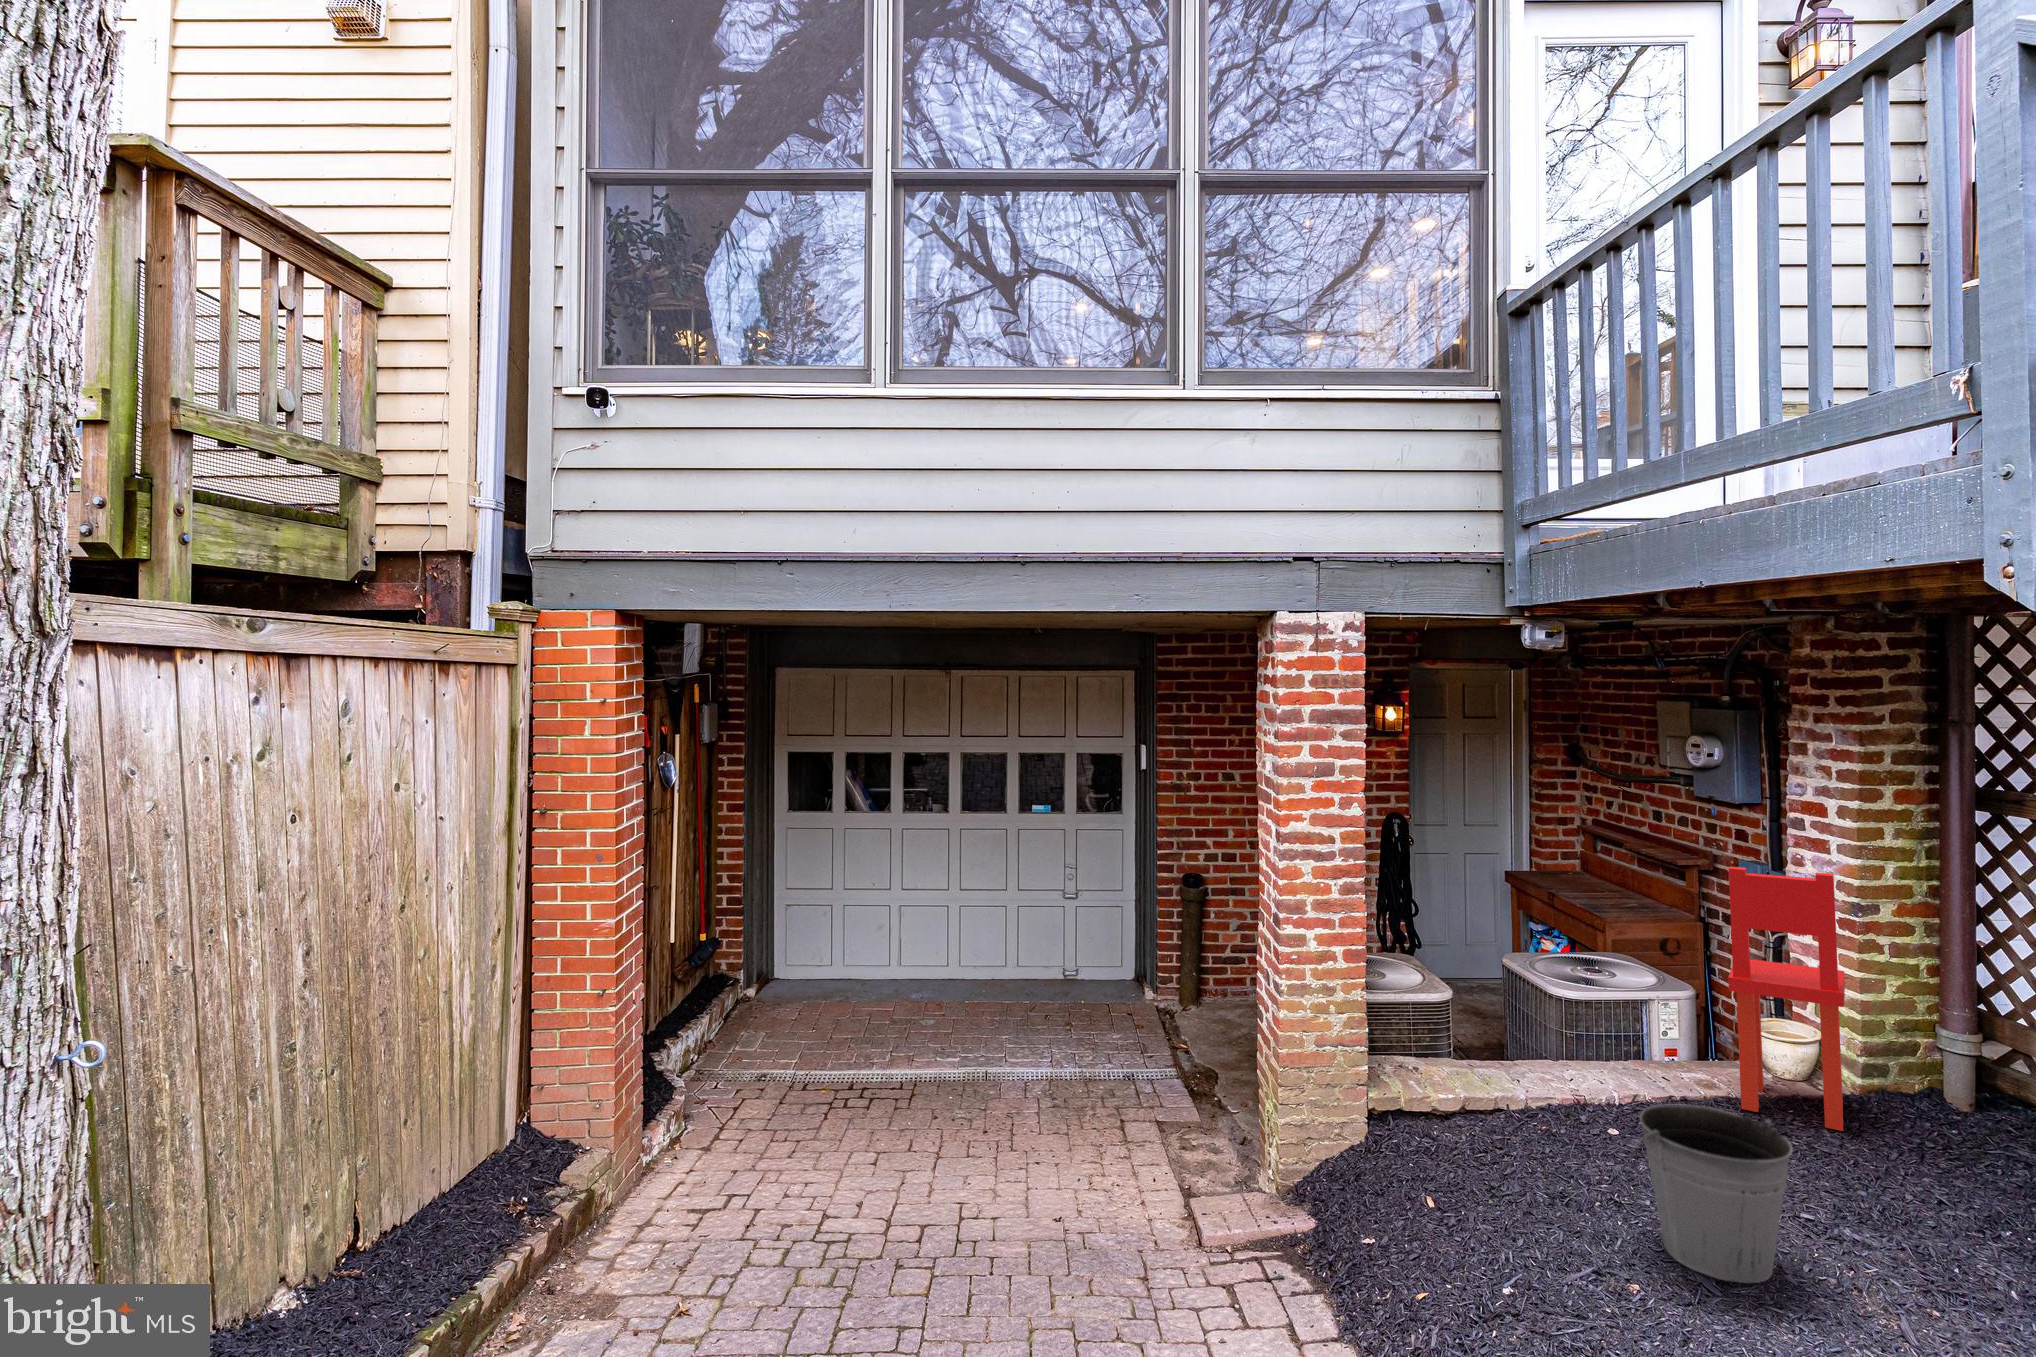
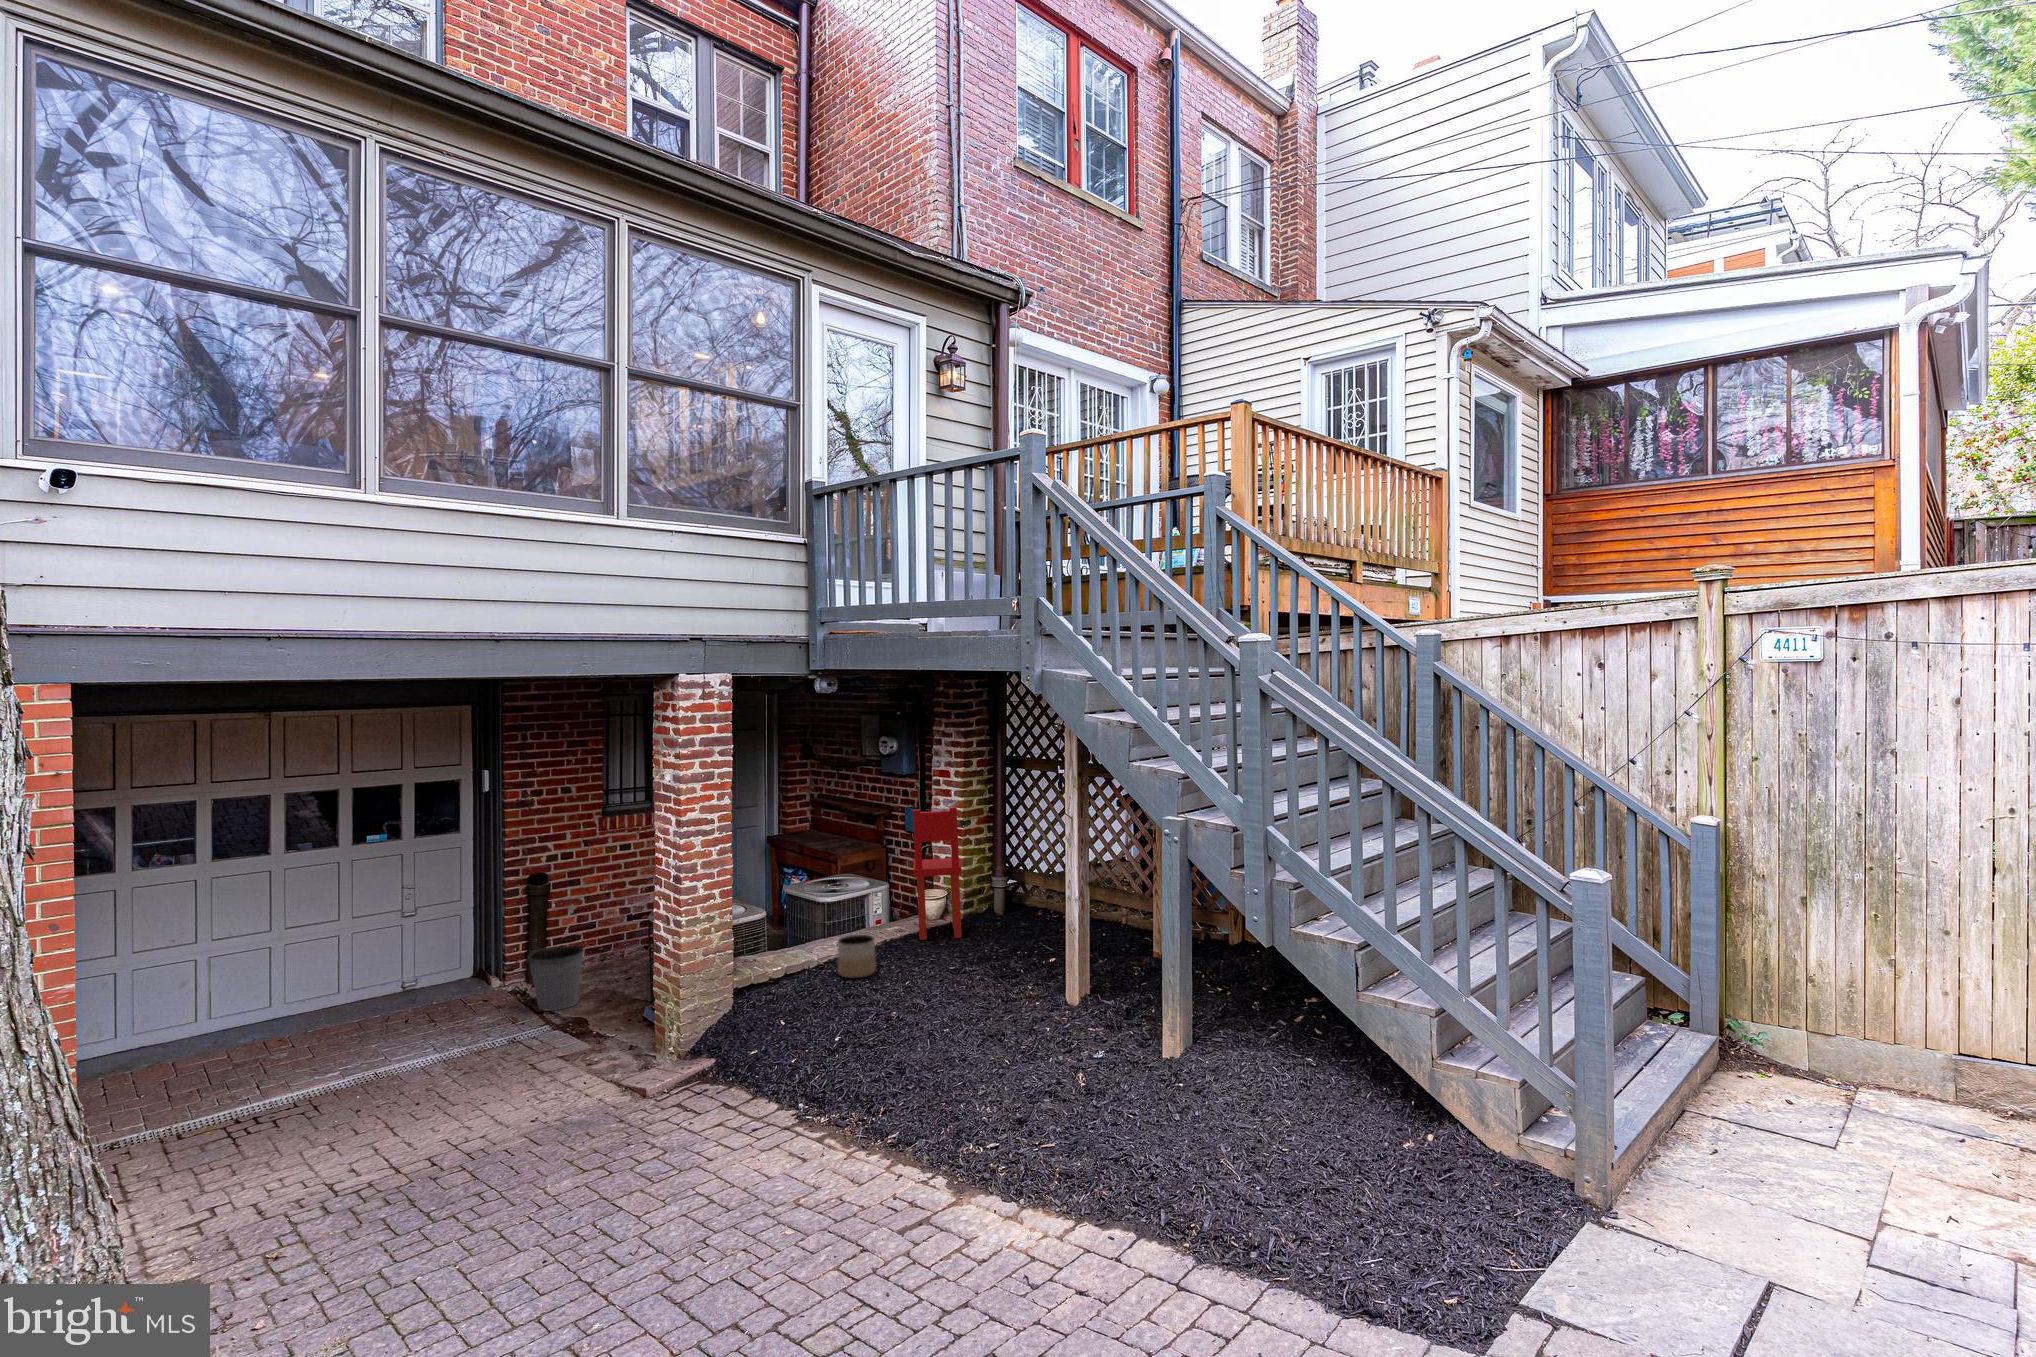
planter: none [1549,1070,1626,1156] -> present [837,935,876,978]
bucket: present [1634,1105,1793,1283] -> present [528,945,584,1011]

